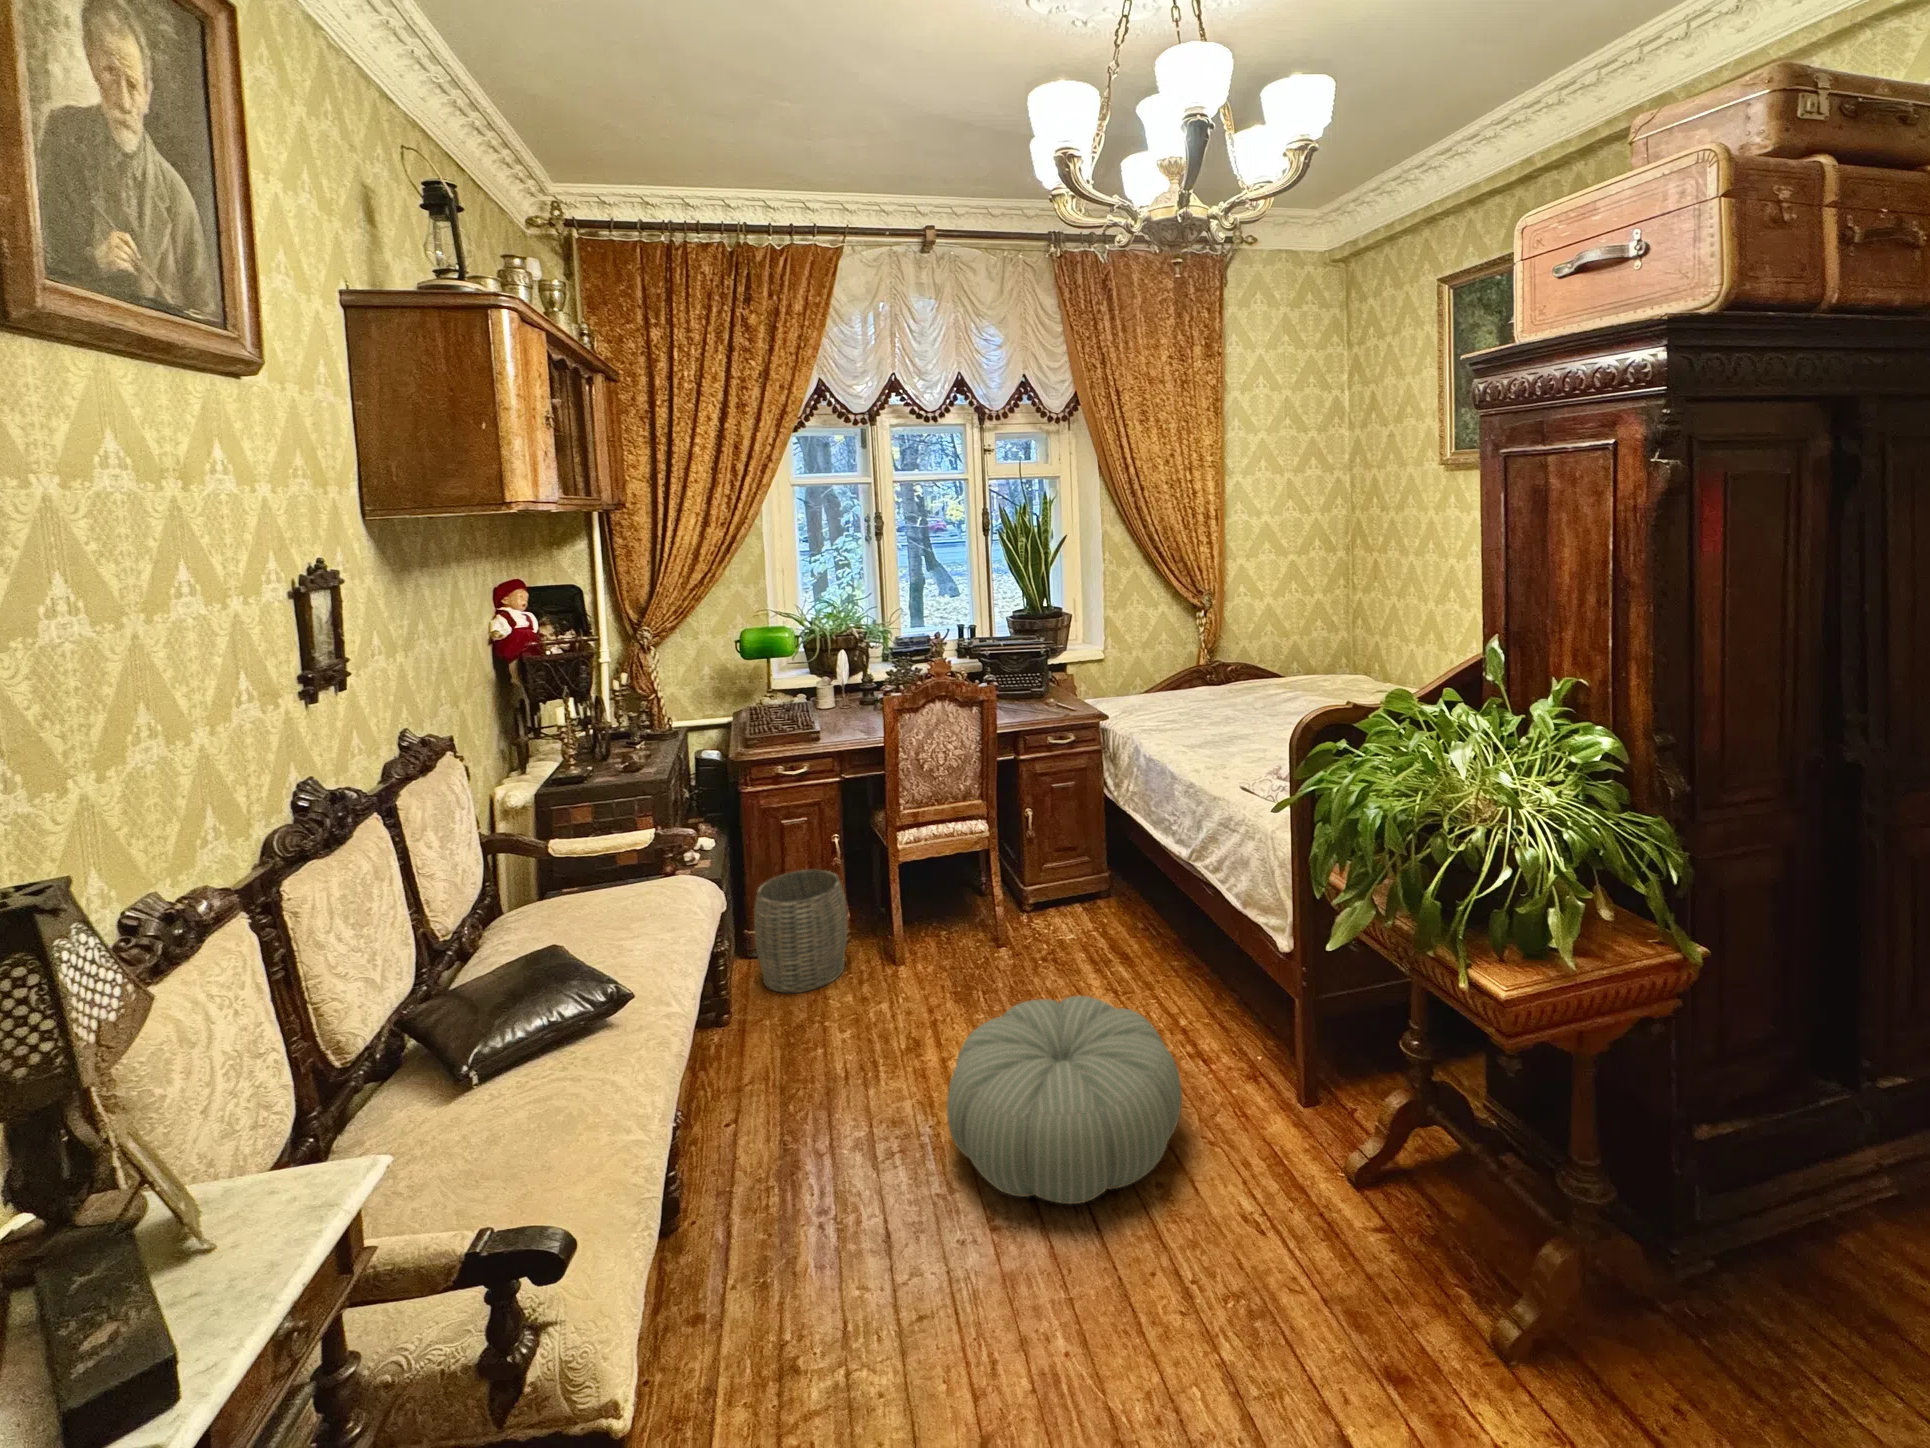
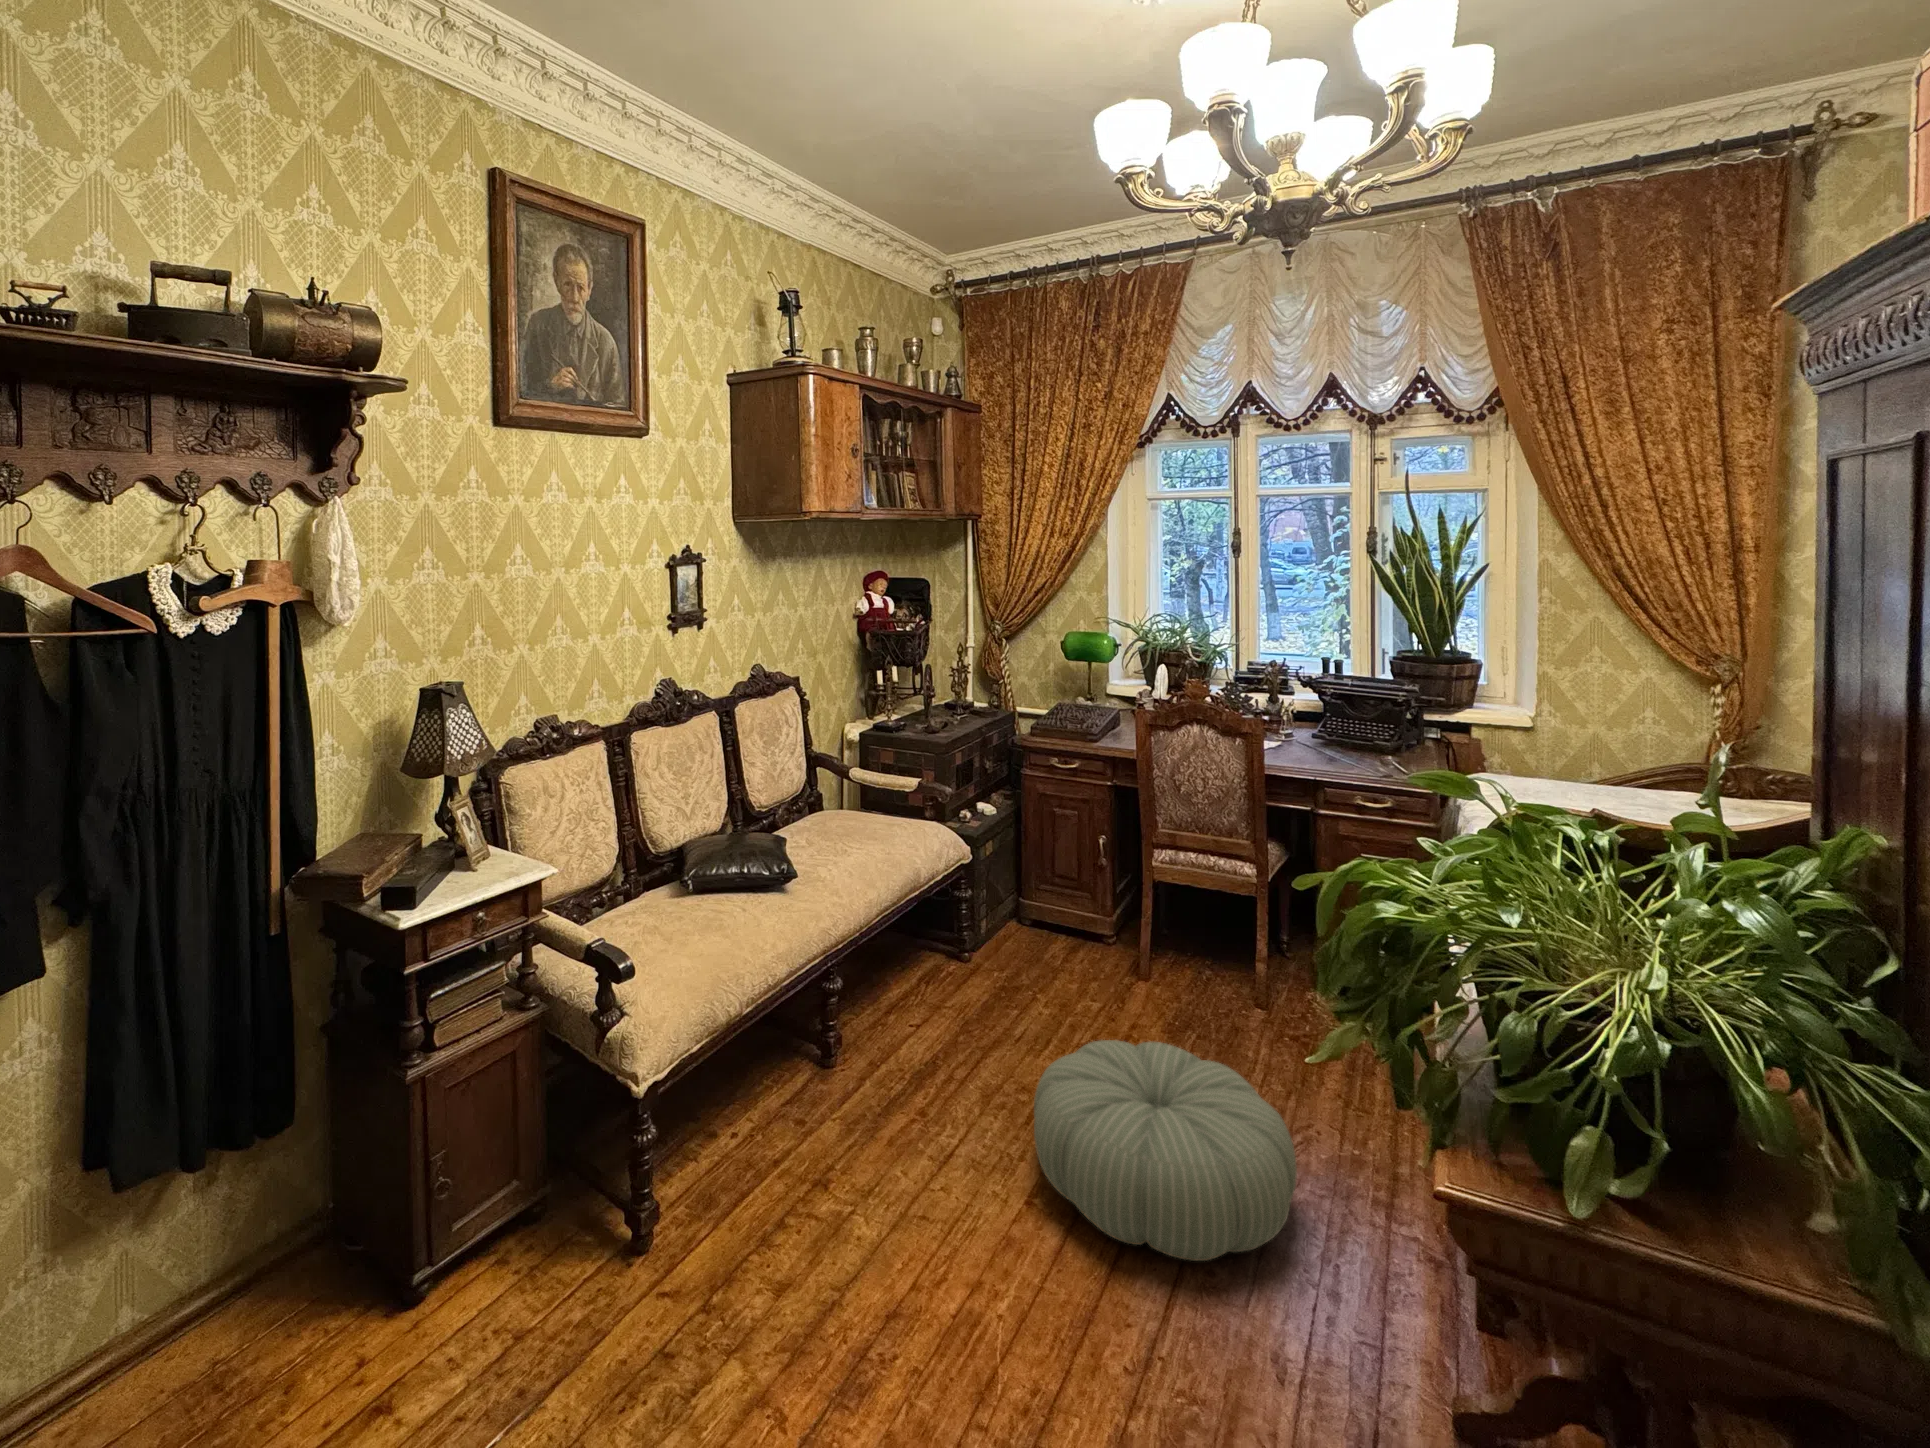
woven basket: present [754,870,848,993] -> none [1009,857,1096,969]

